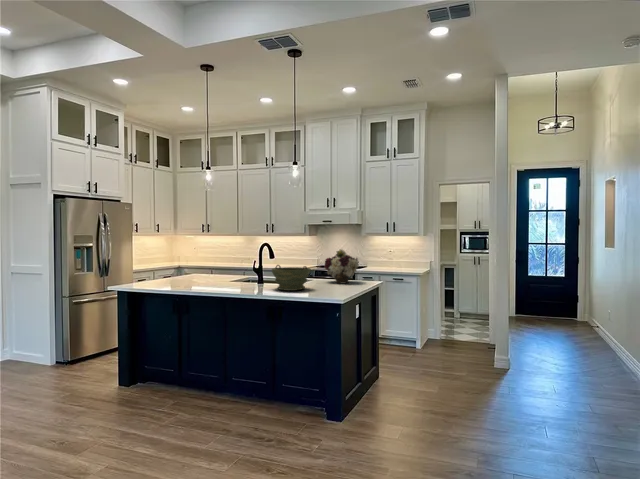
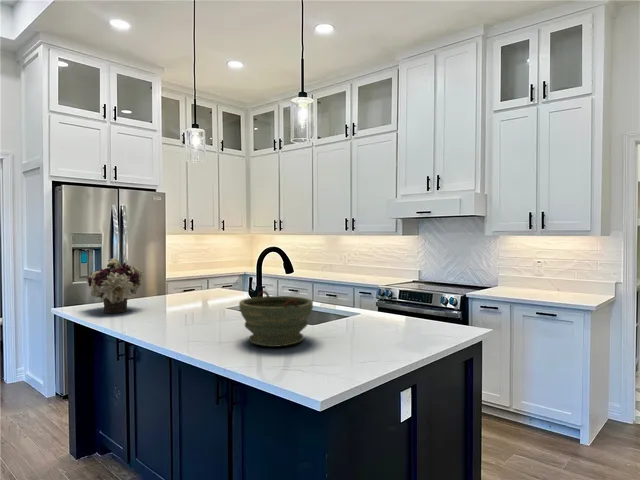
flower arrangement: present [324,249,359,283] -> present [87,258,143,313]

